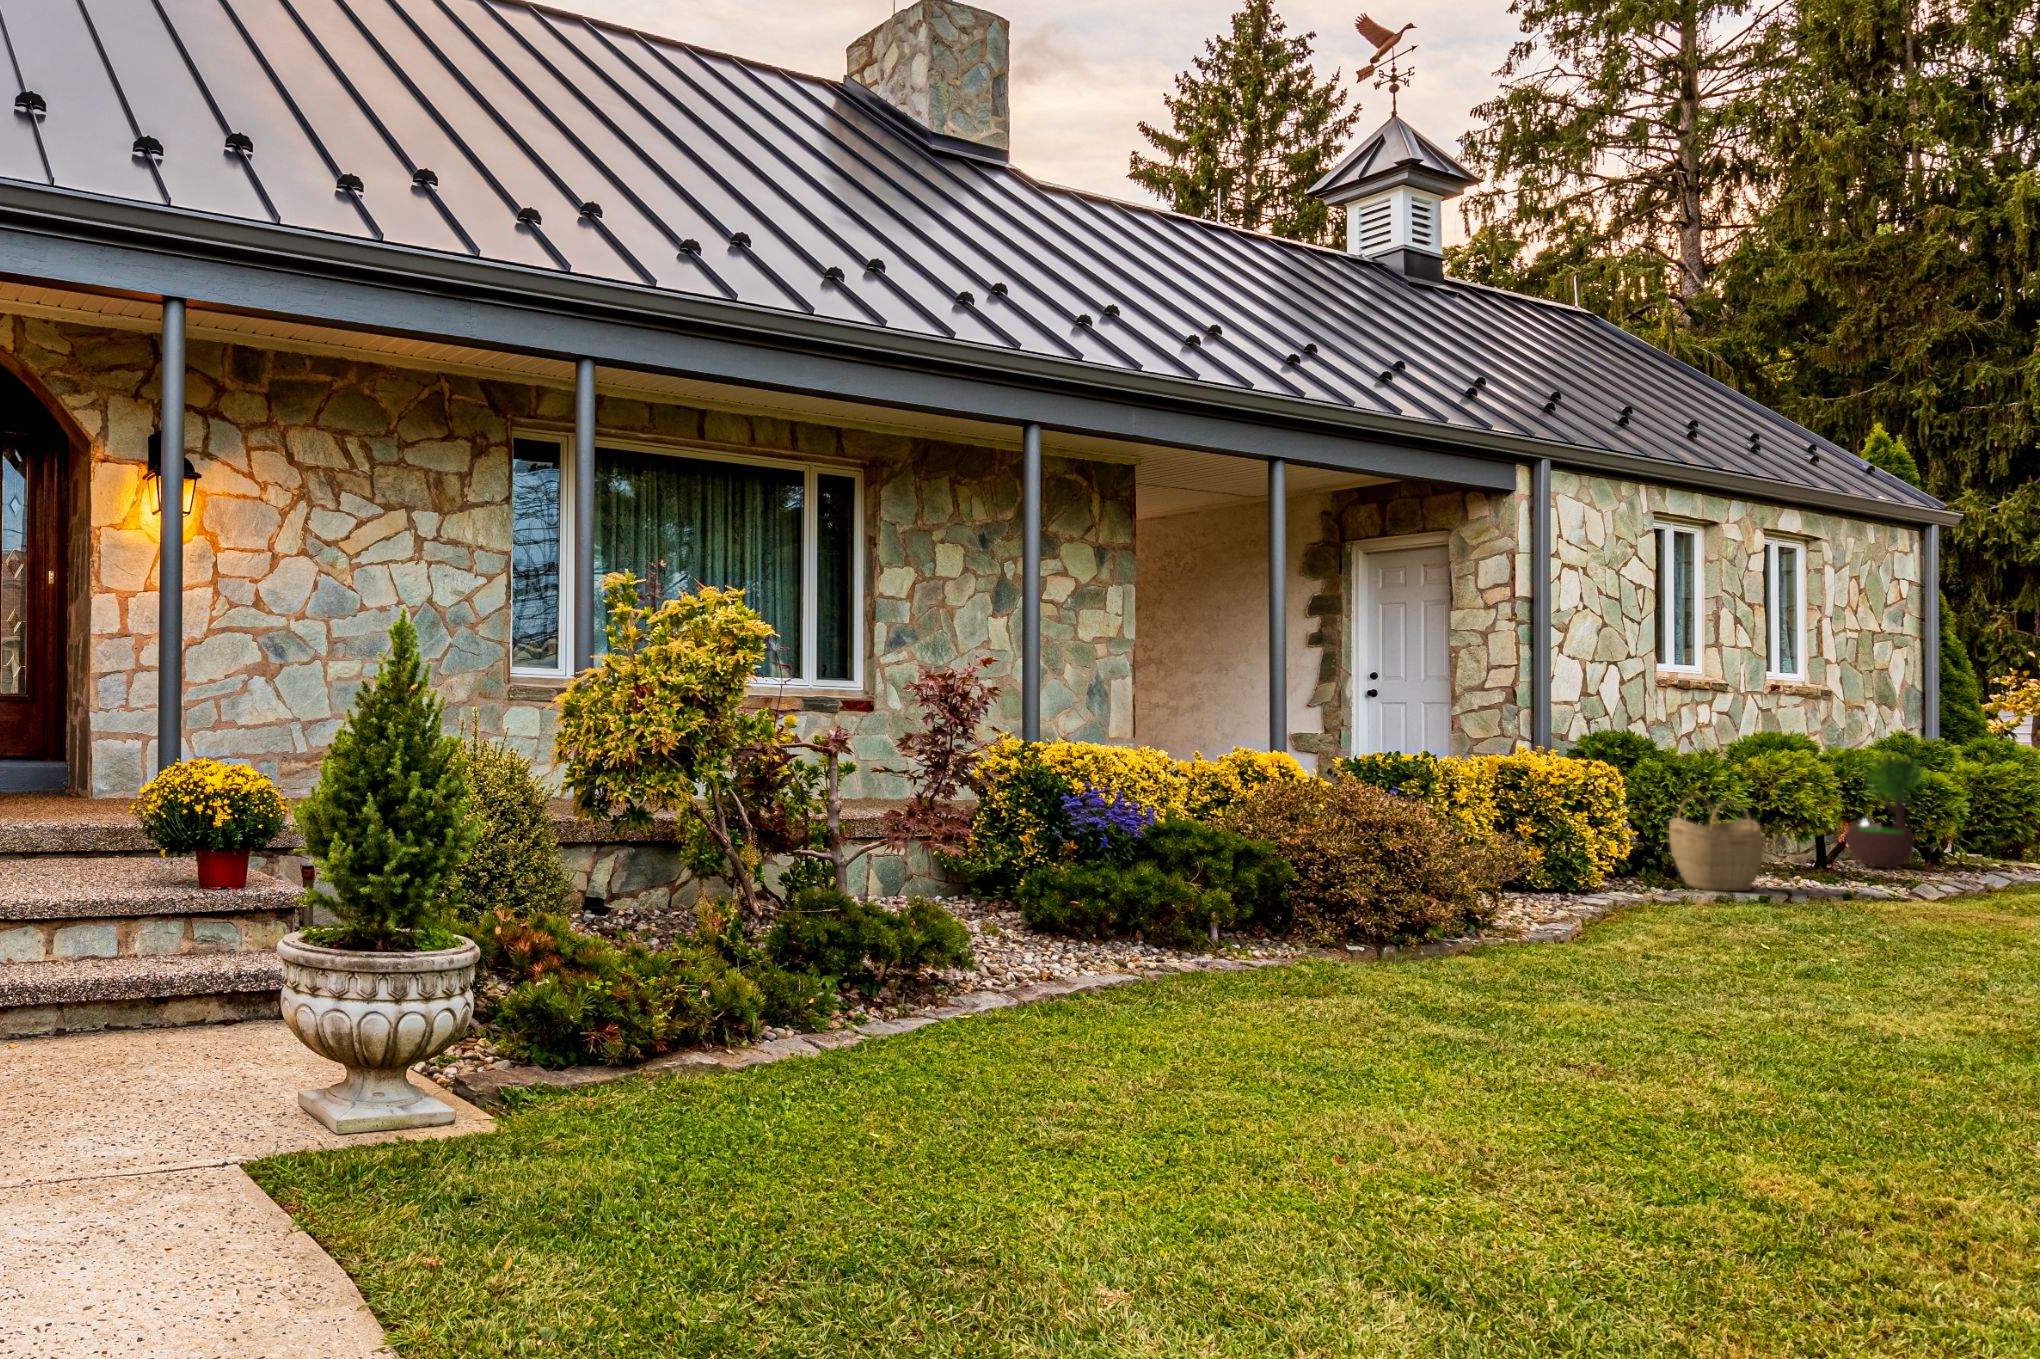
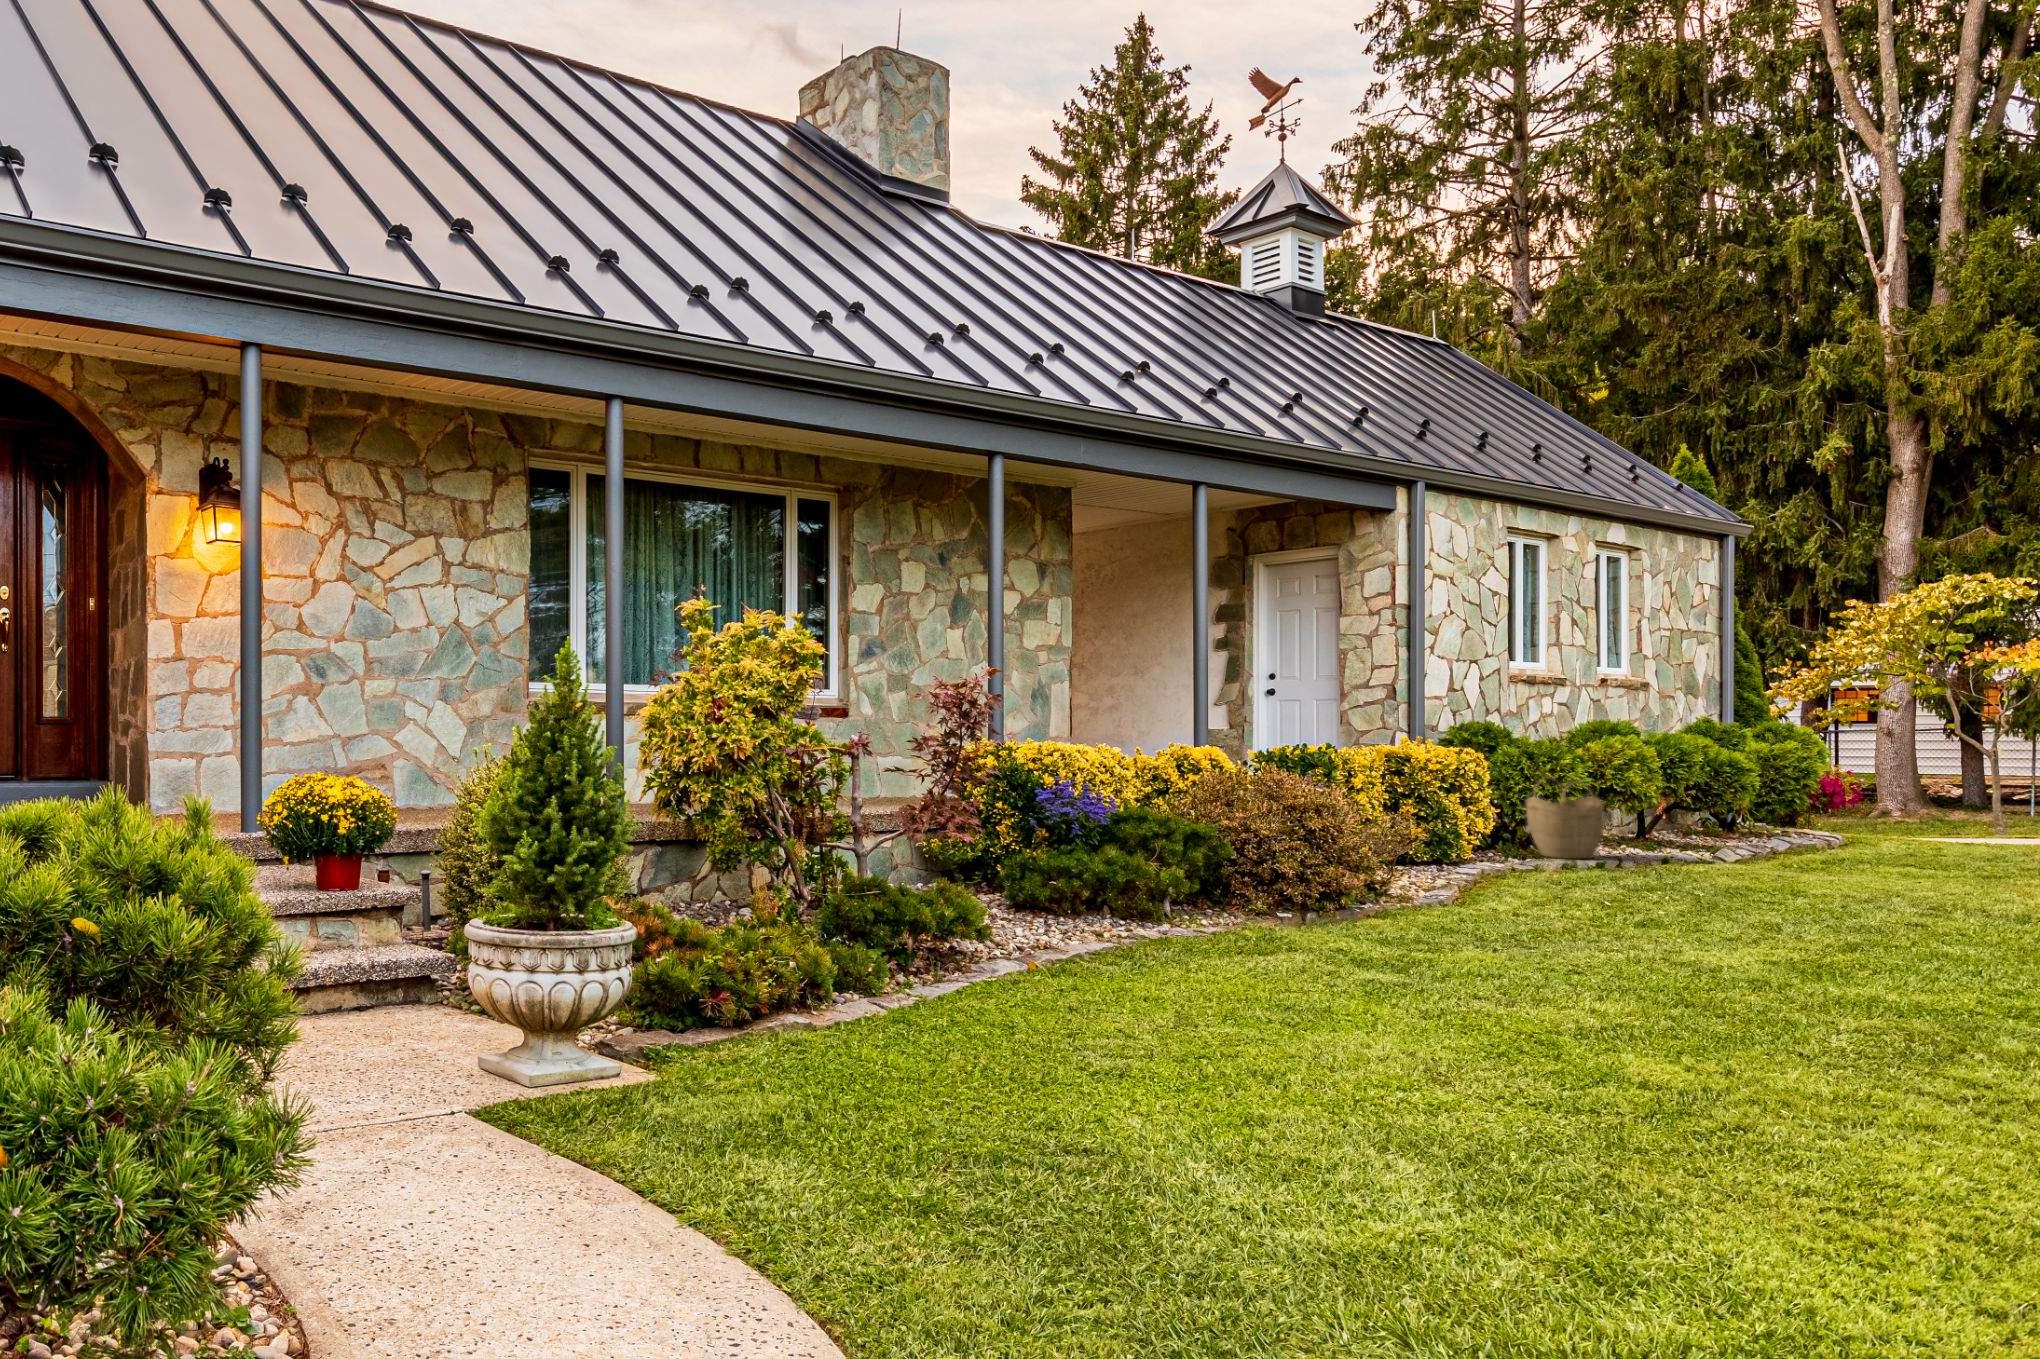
potted tree: present [1846,750,1926,868] -> none [1668,727,1736,837]

